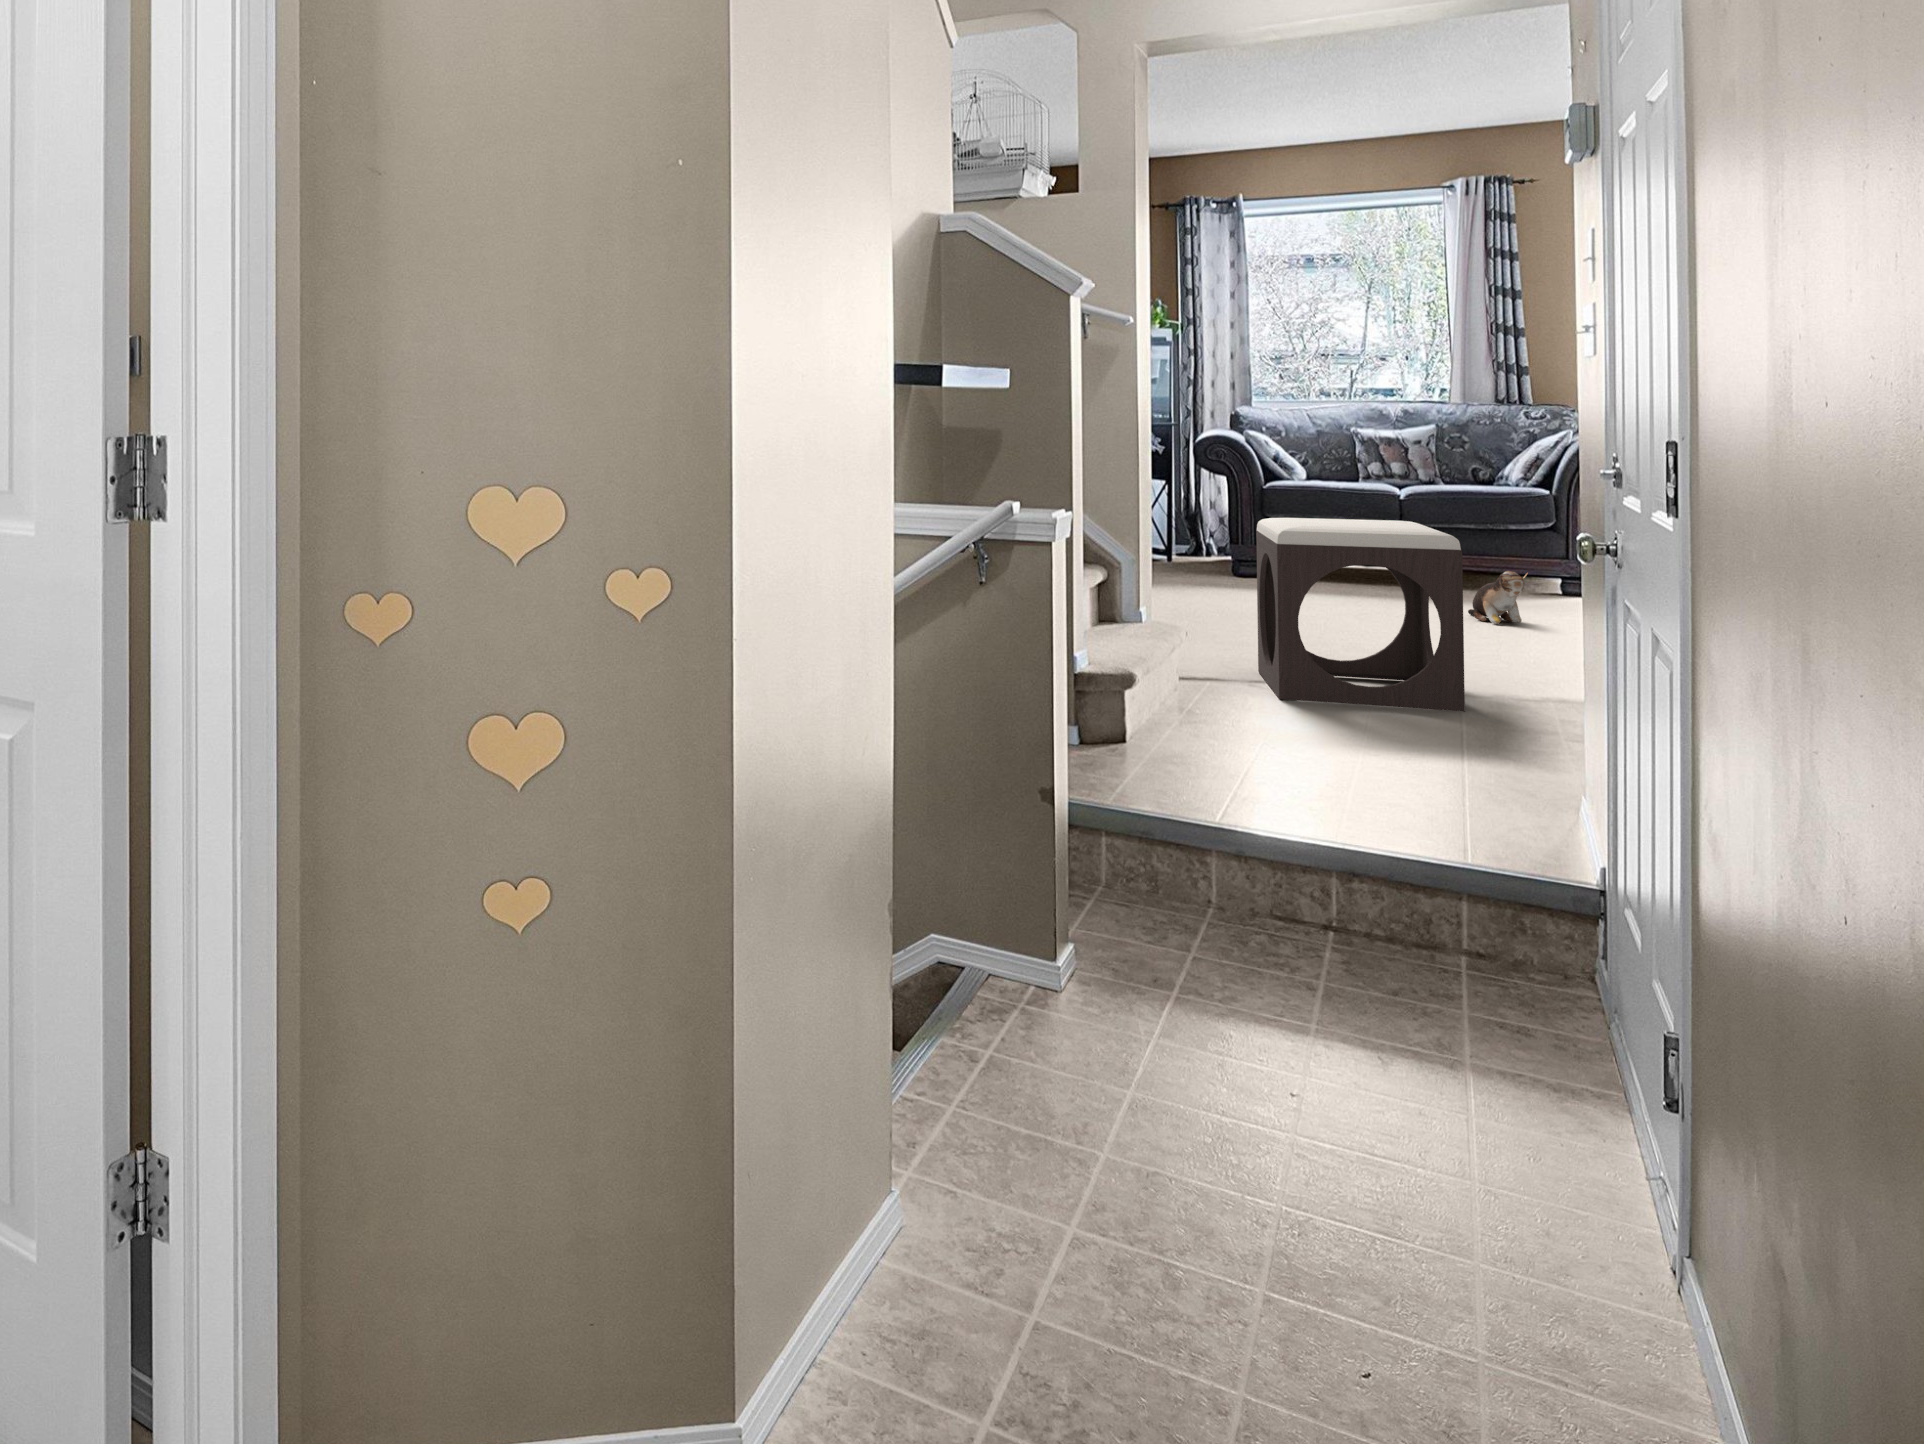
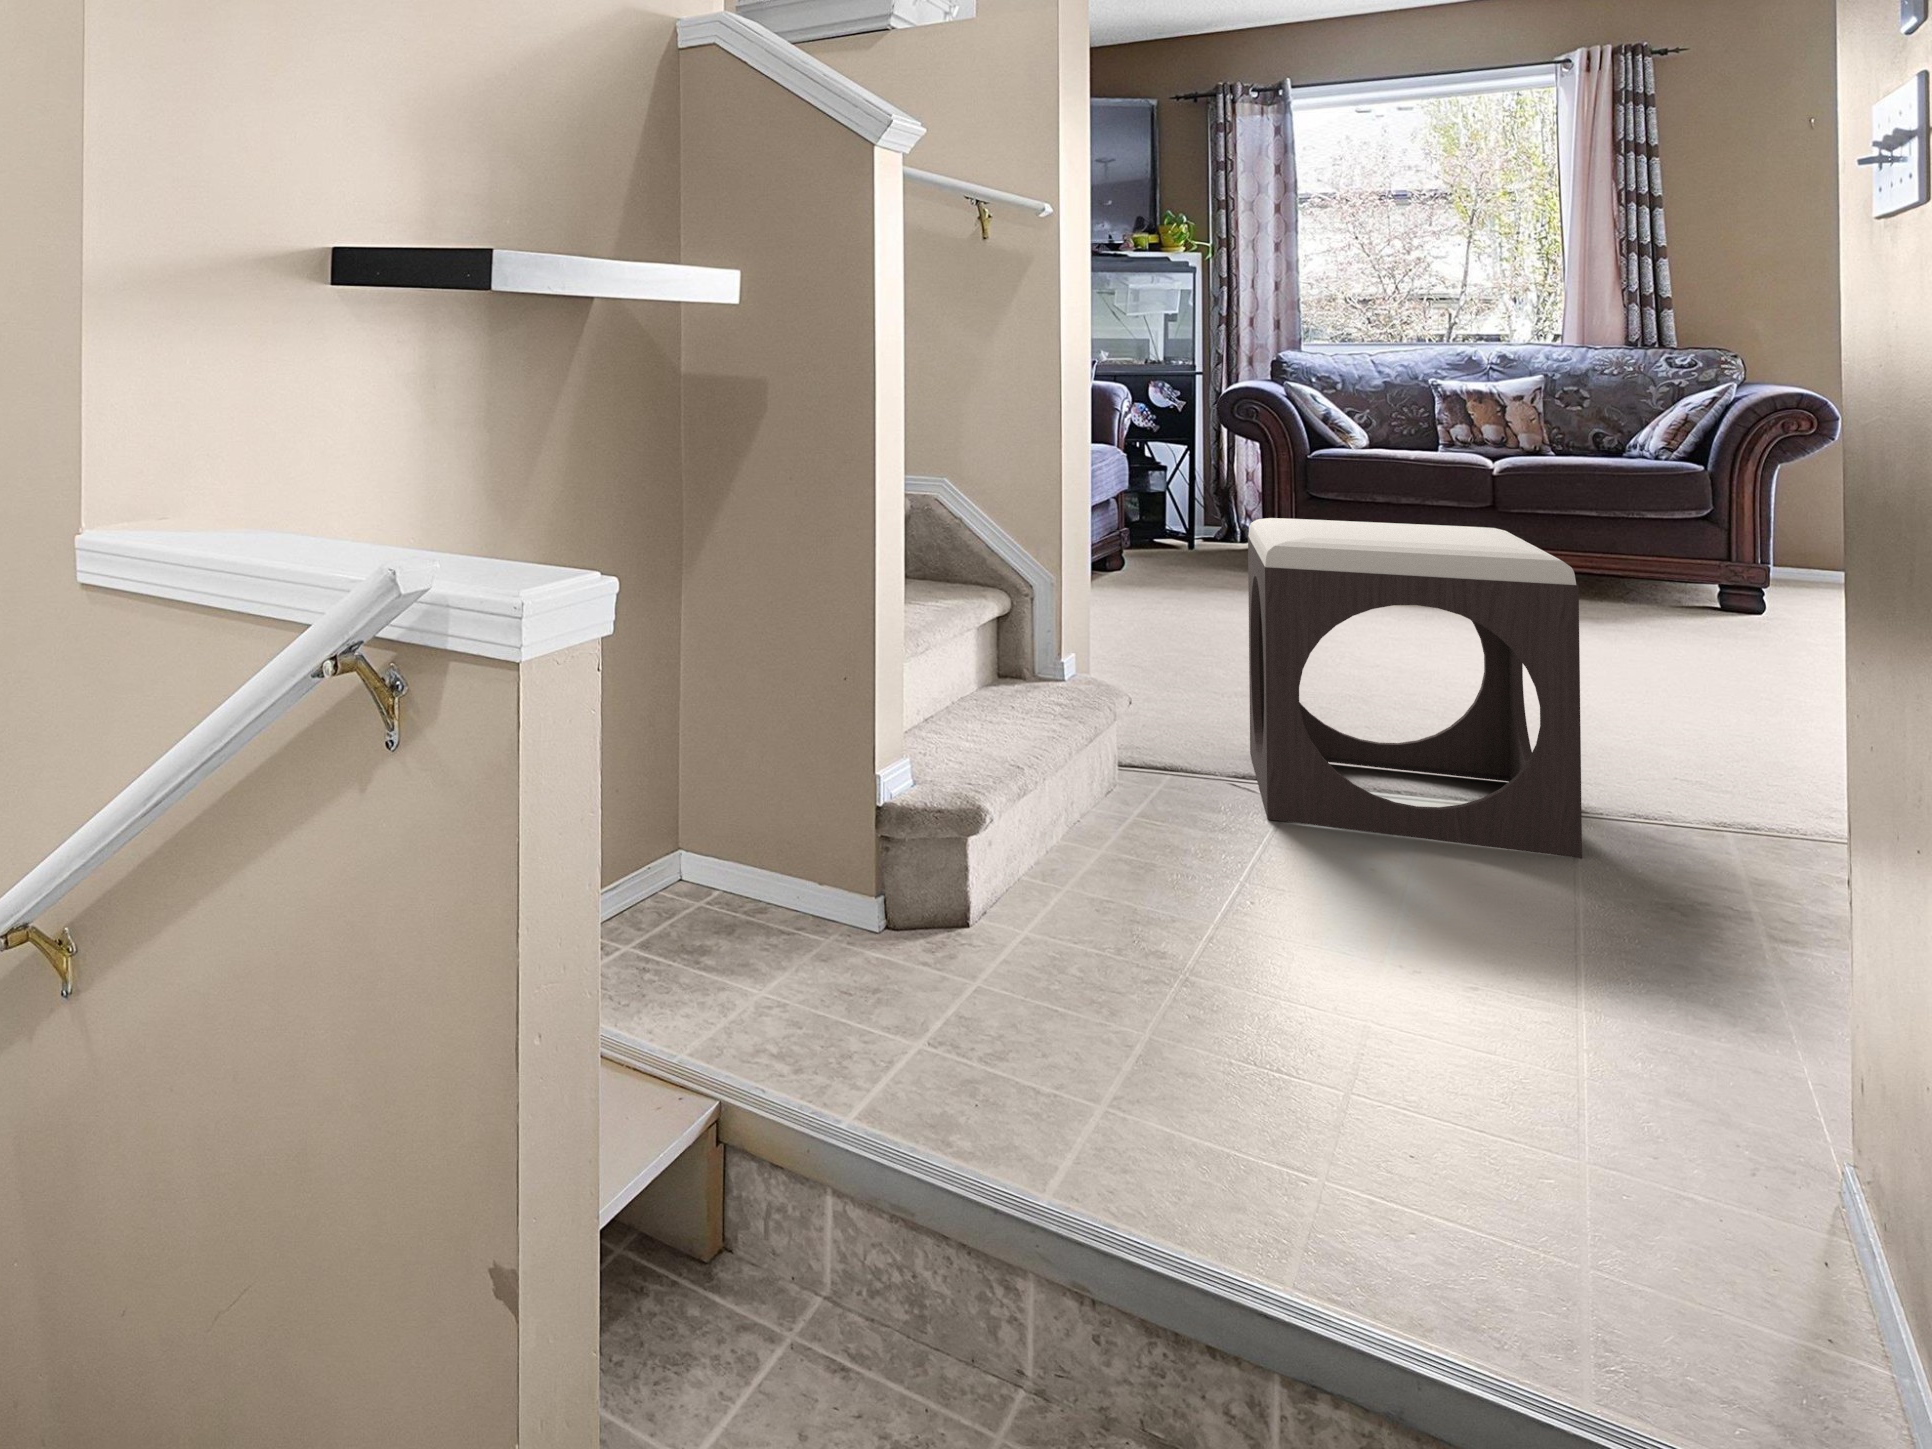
plush toy: present [1468,571,1528,624] -> none [1587,586,1679,662]

